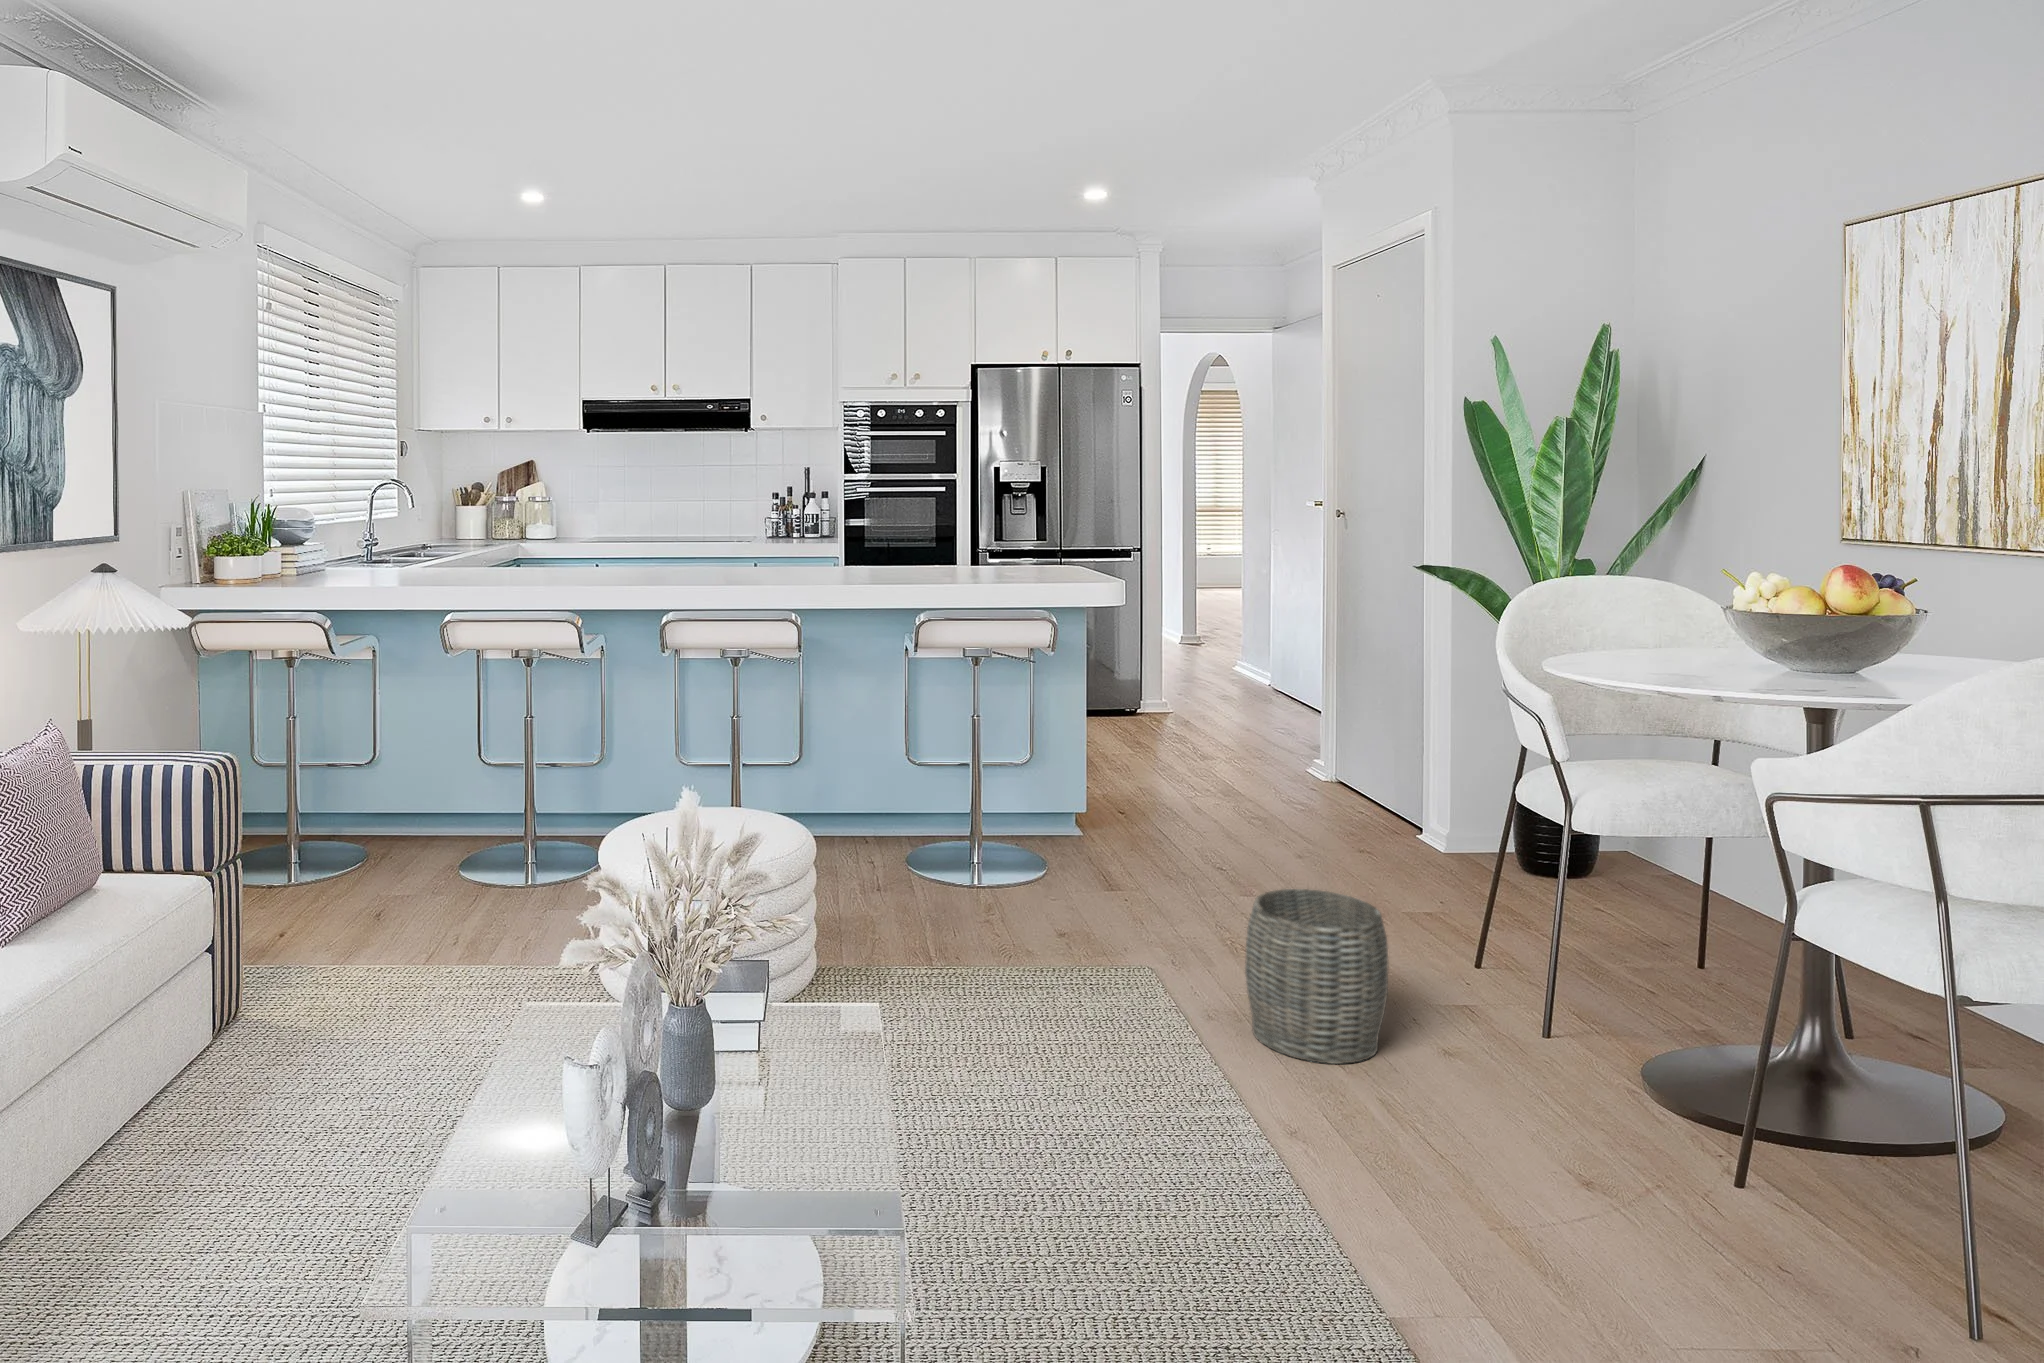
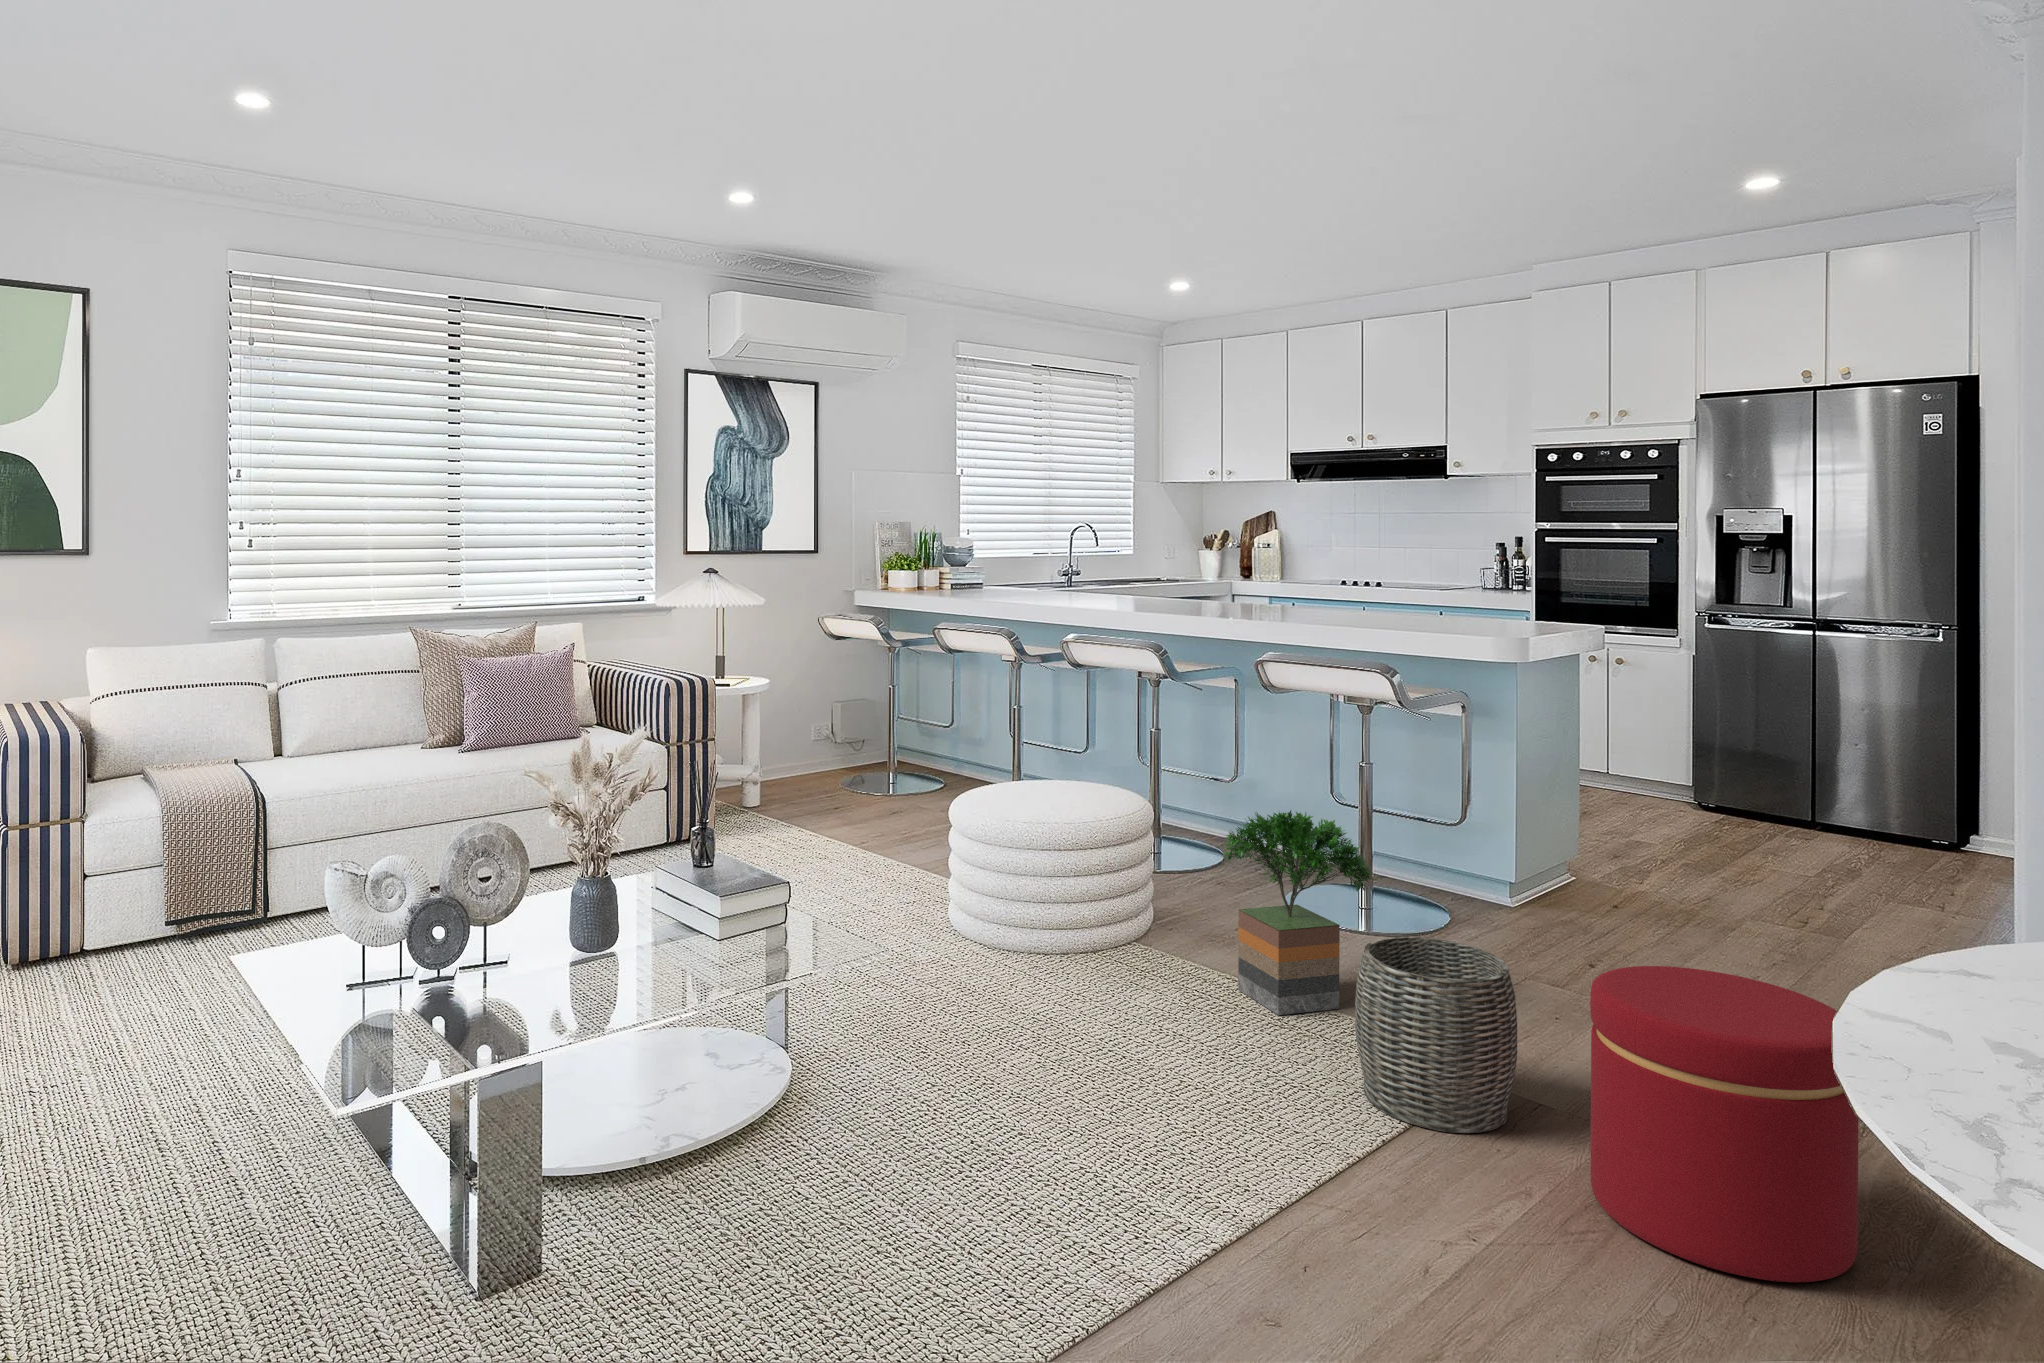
potted tree: none [1014,793,1159,1003] -> present [1223,810,1373,1015]
ottoman: none [1468,863,1669,1094] -> present [1590,966,1859,1282]

